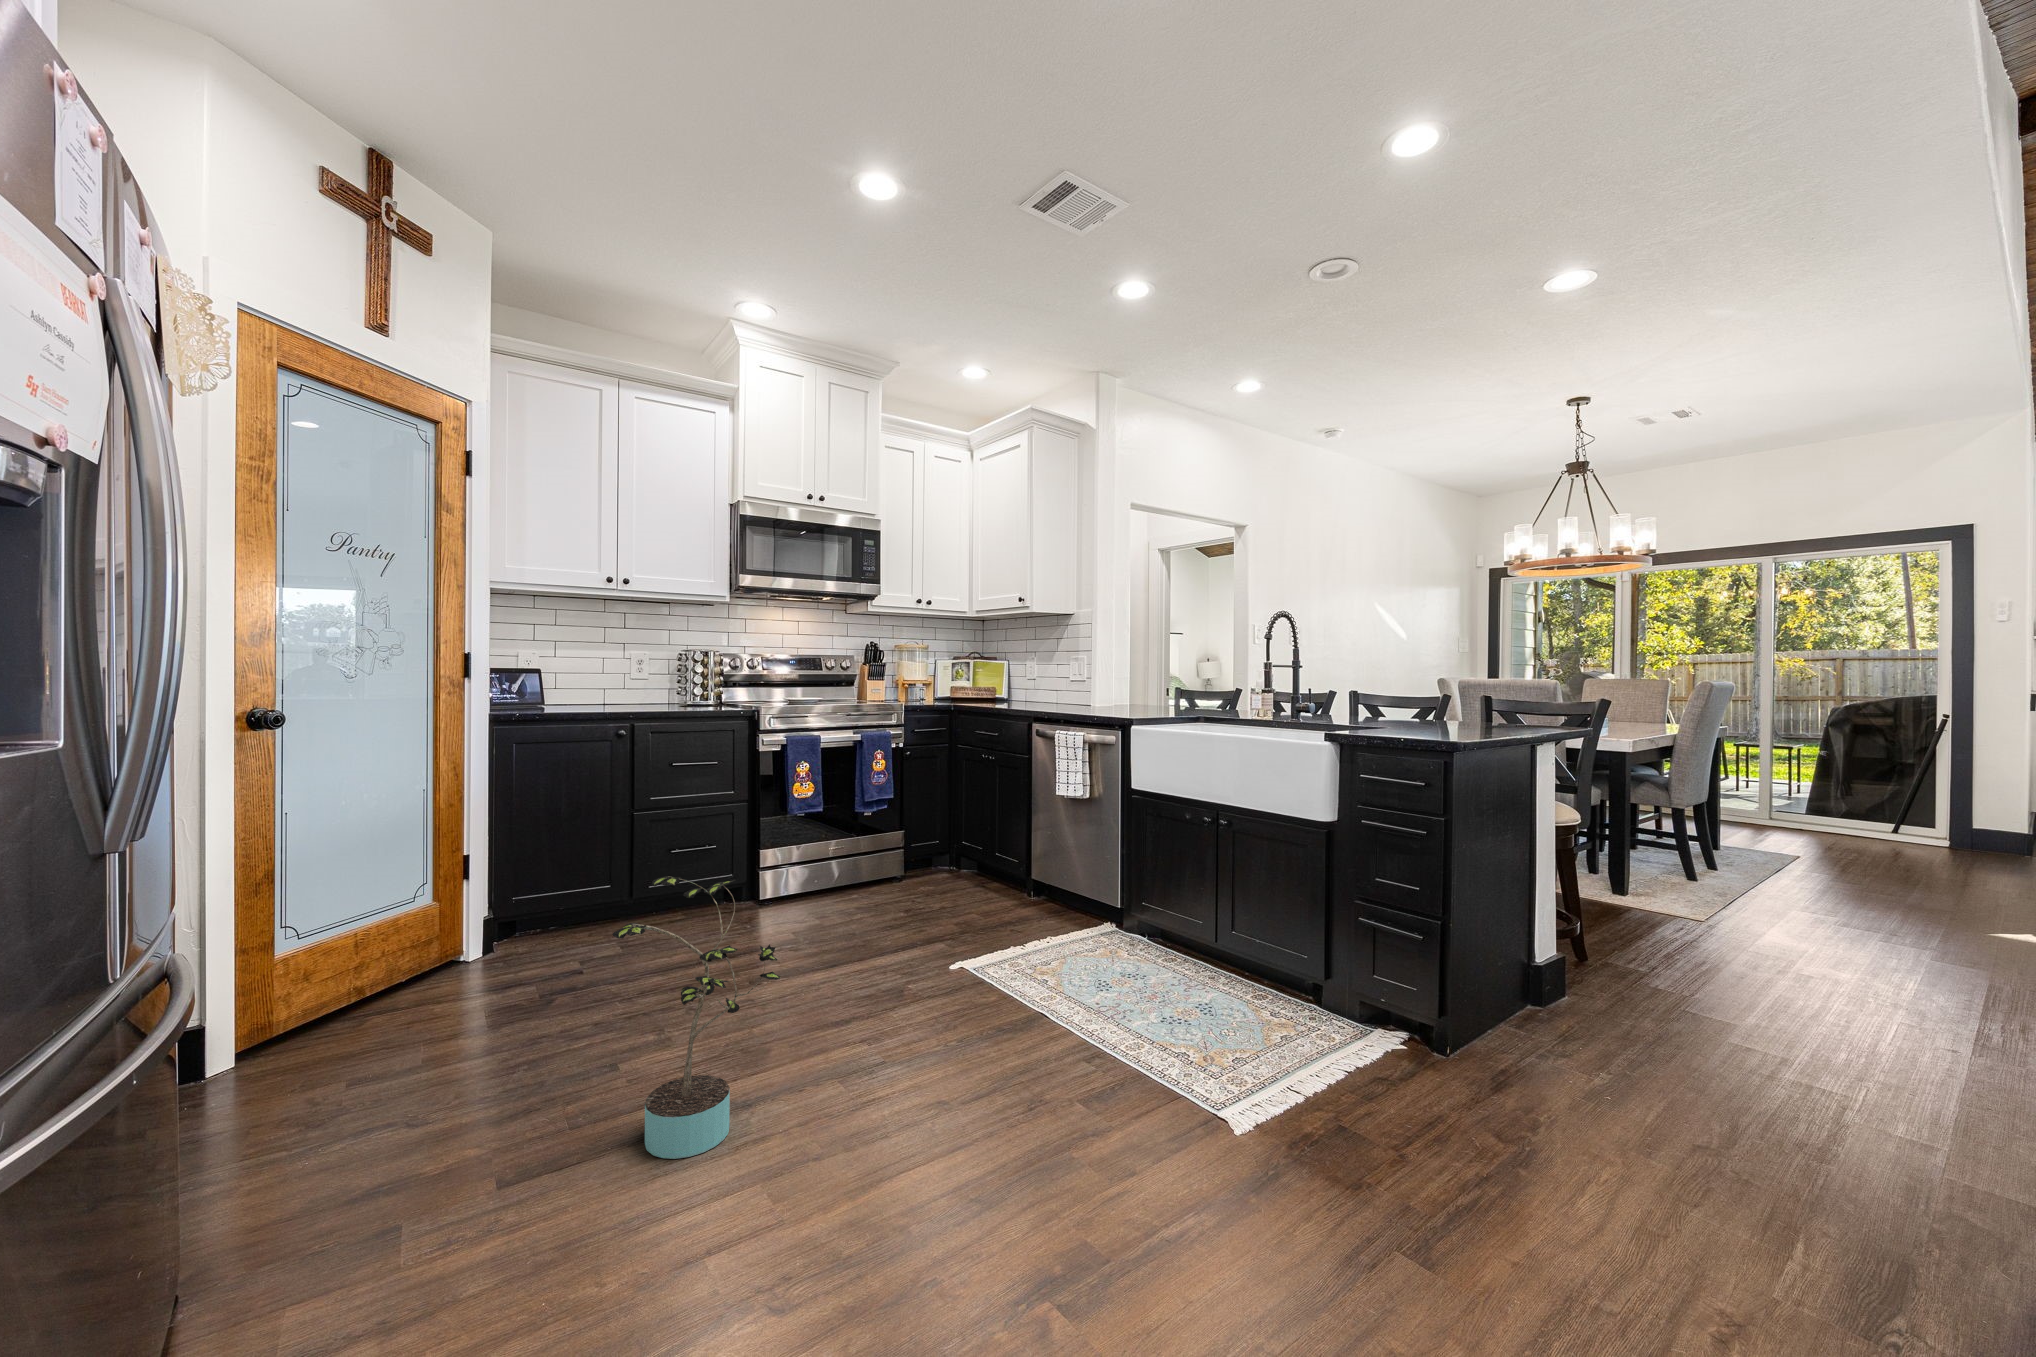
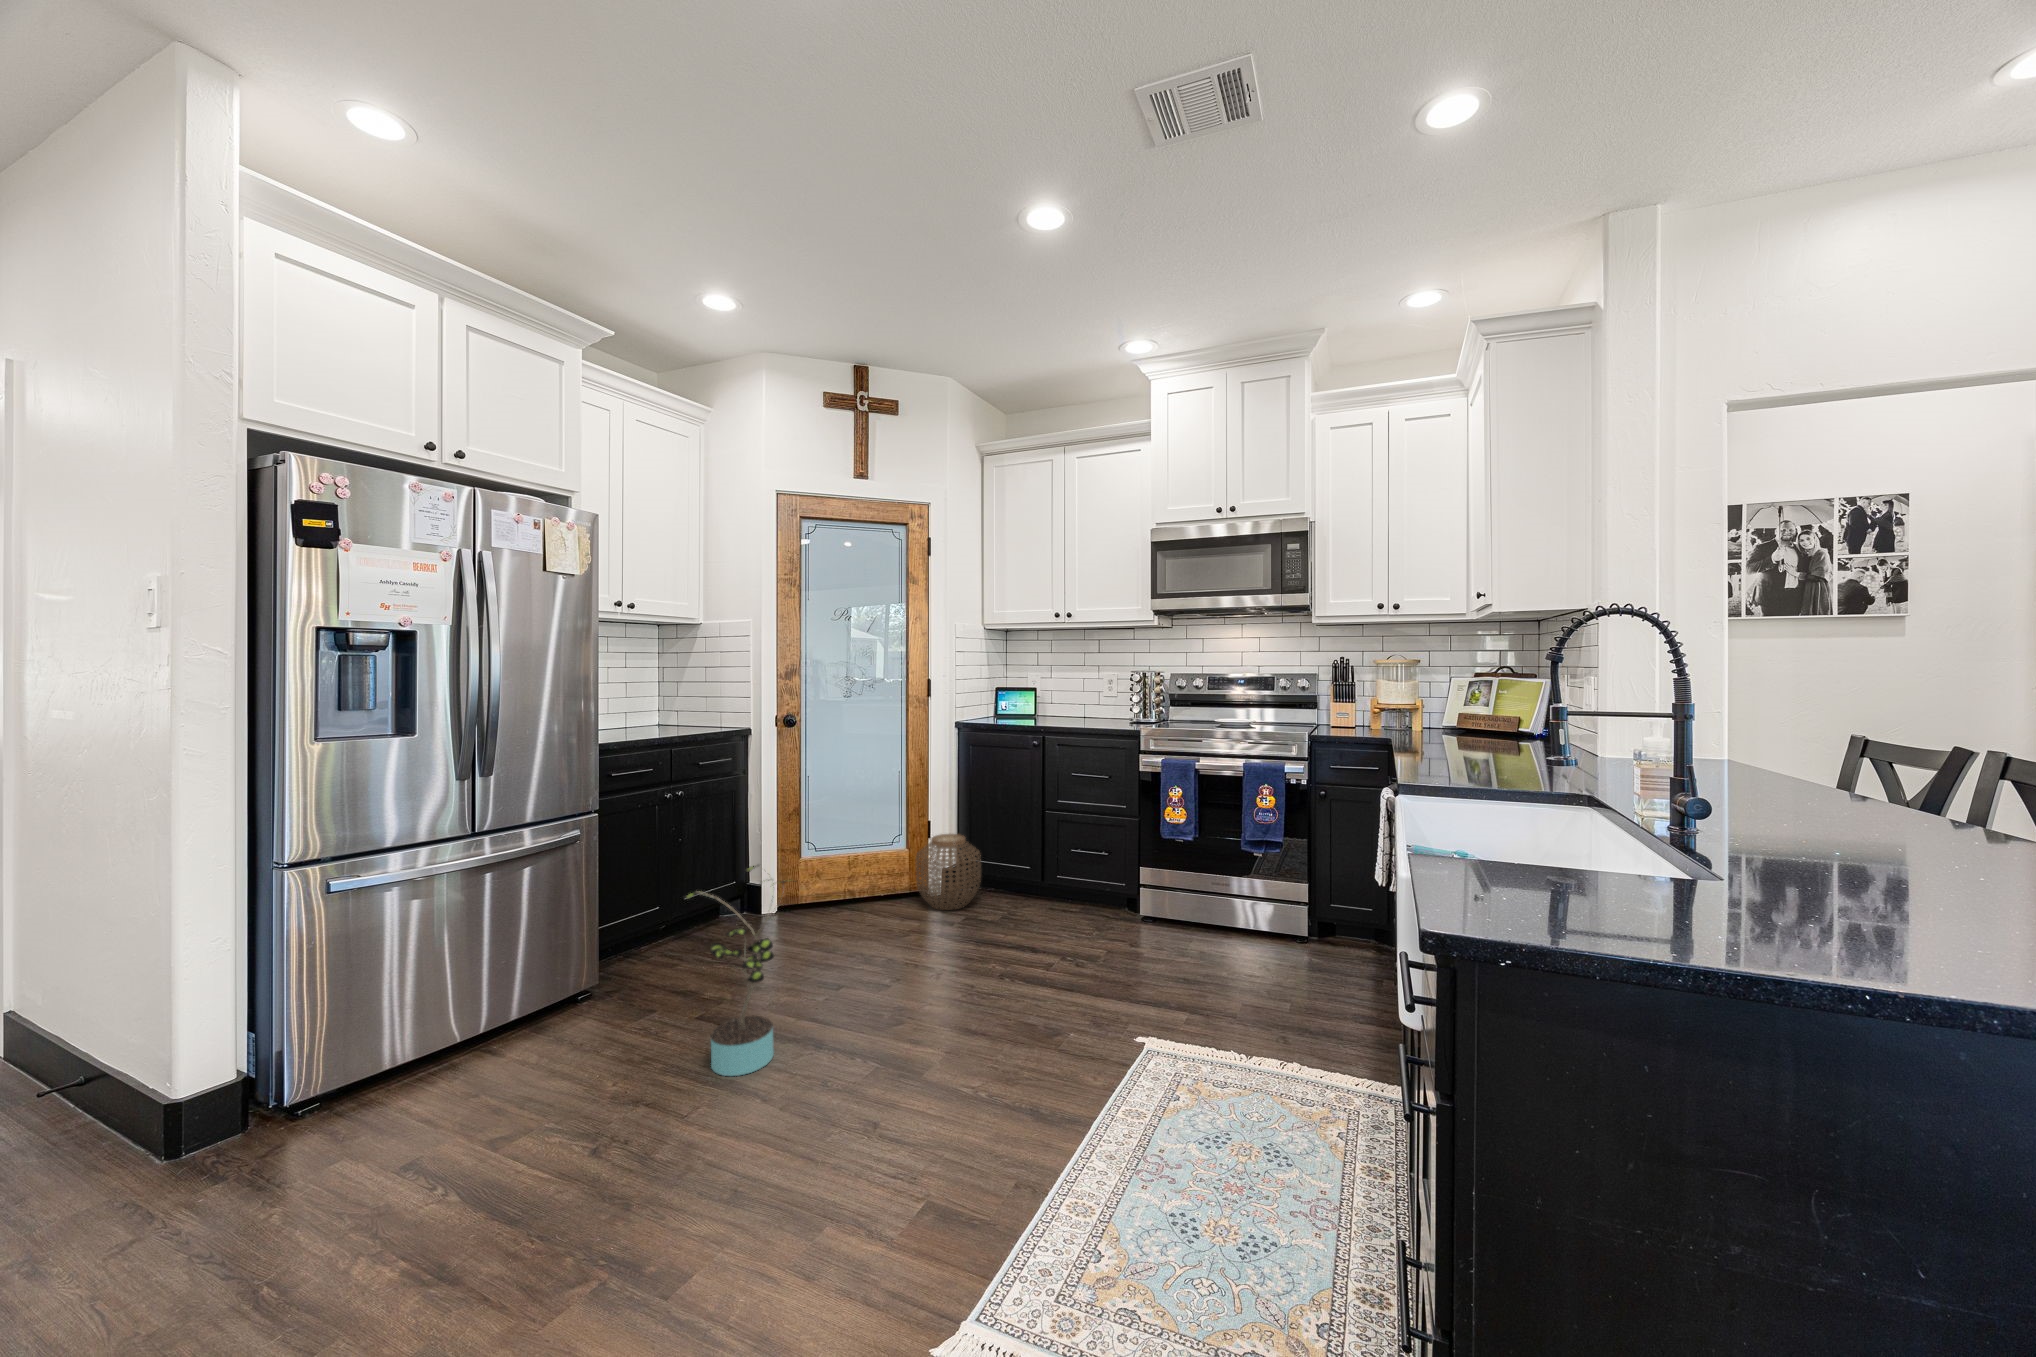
woven basket: none [477,862,581,968] -> present [916,834,981,910]

